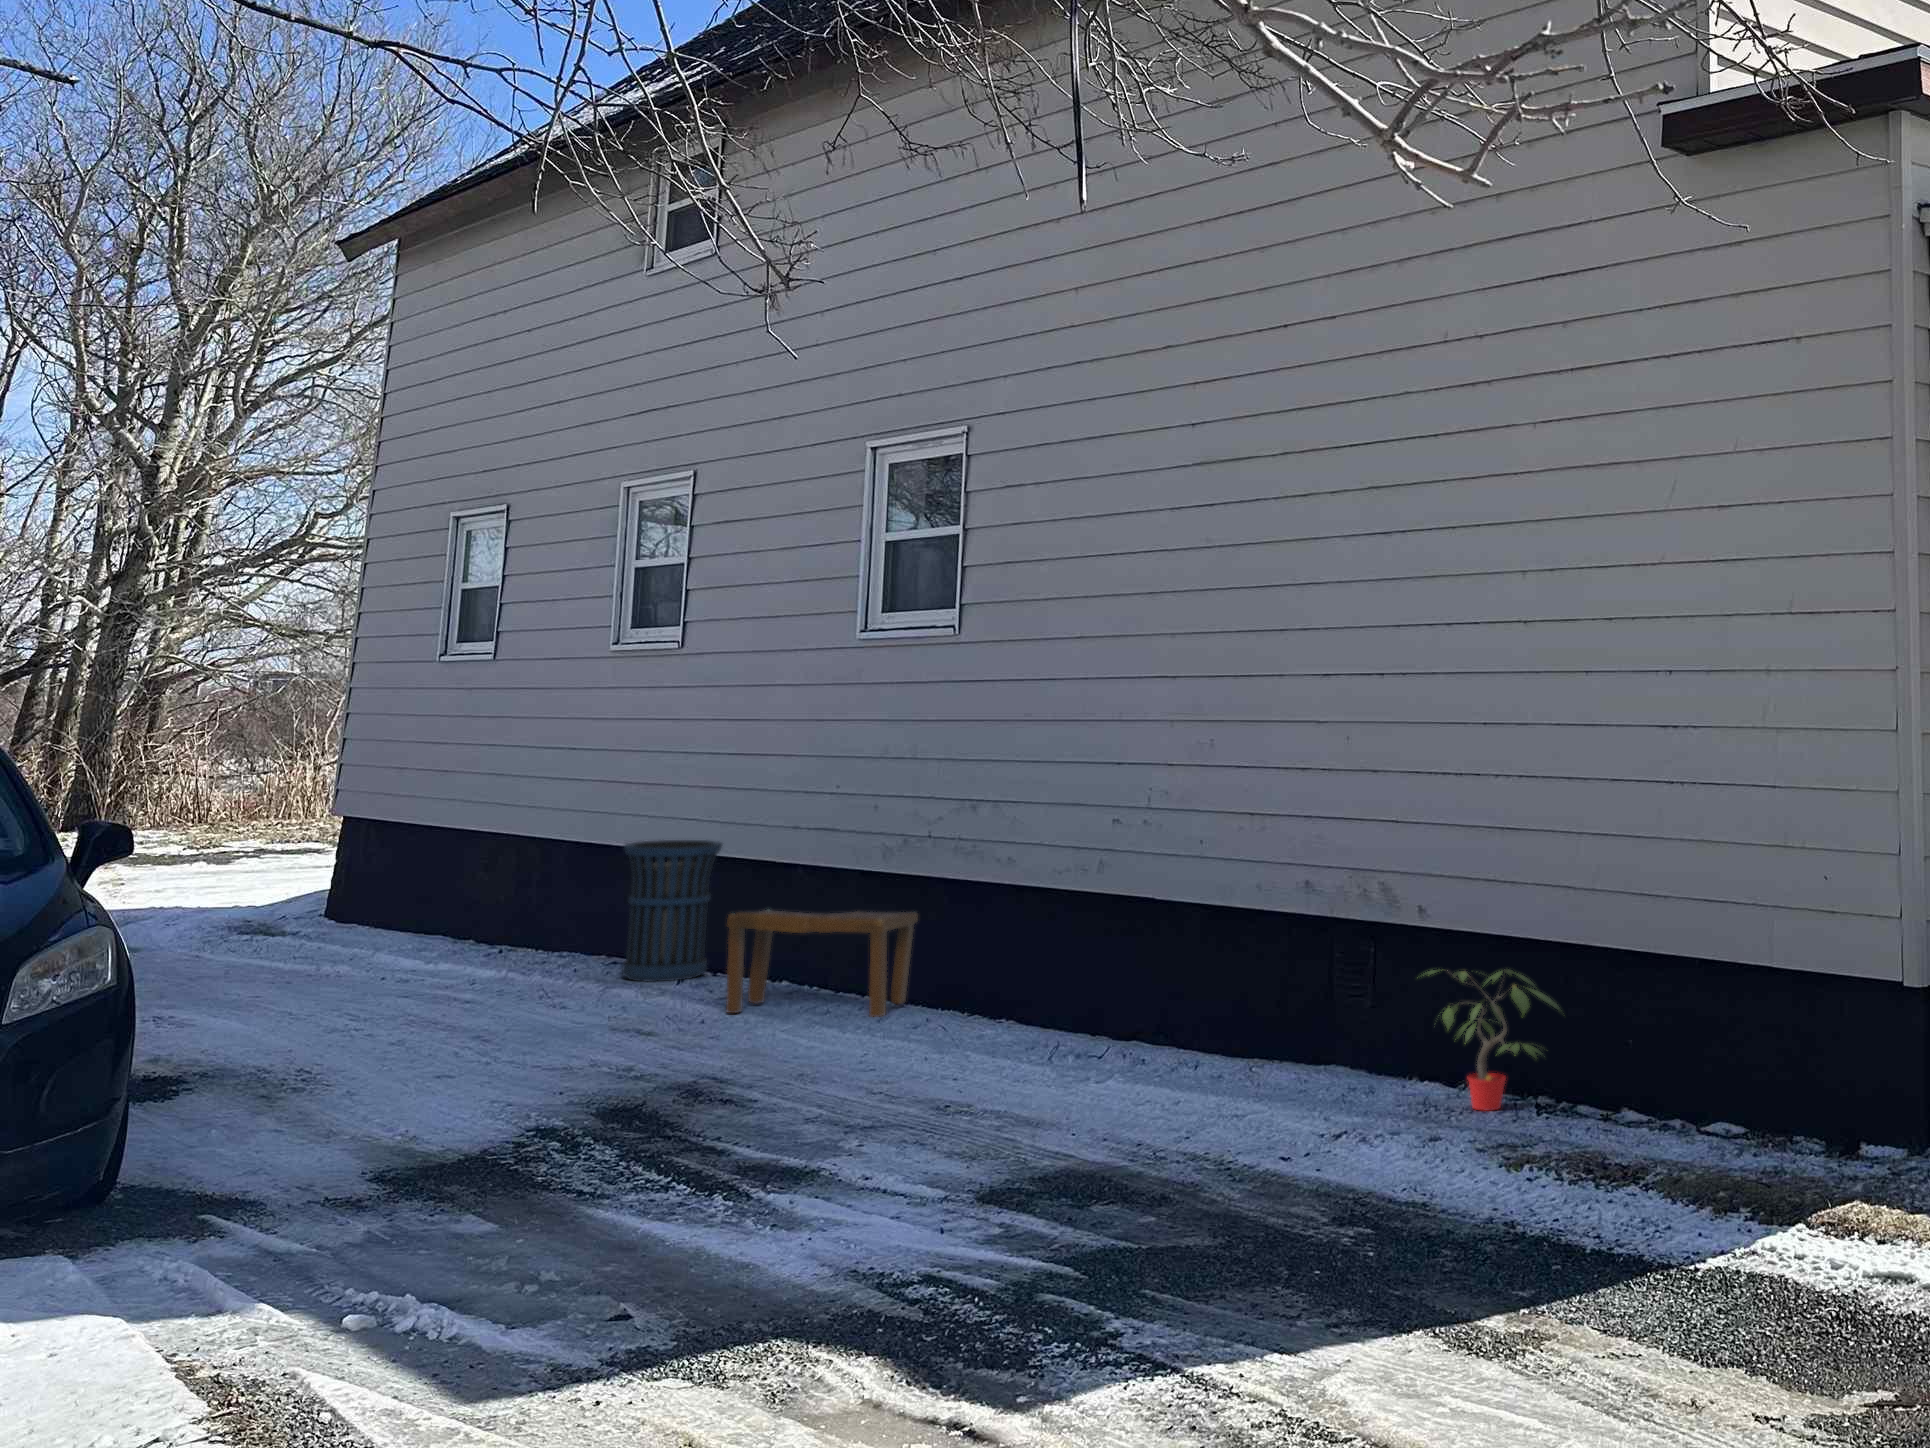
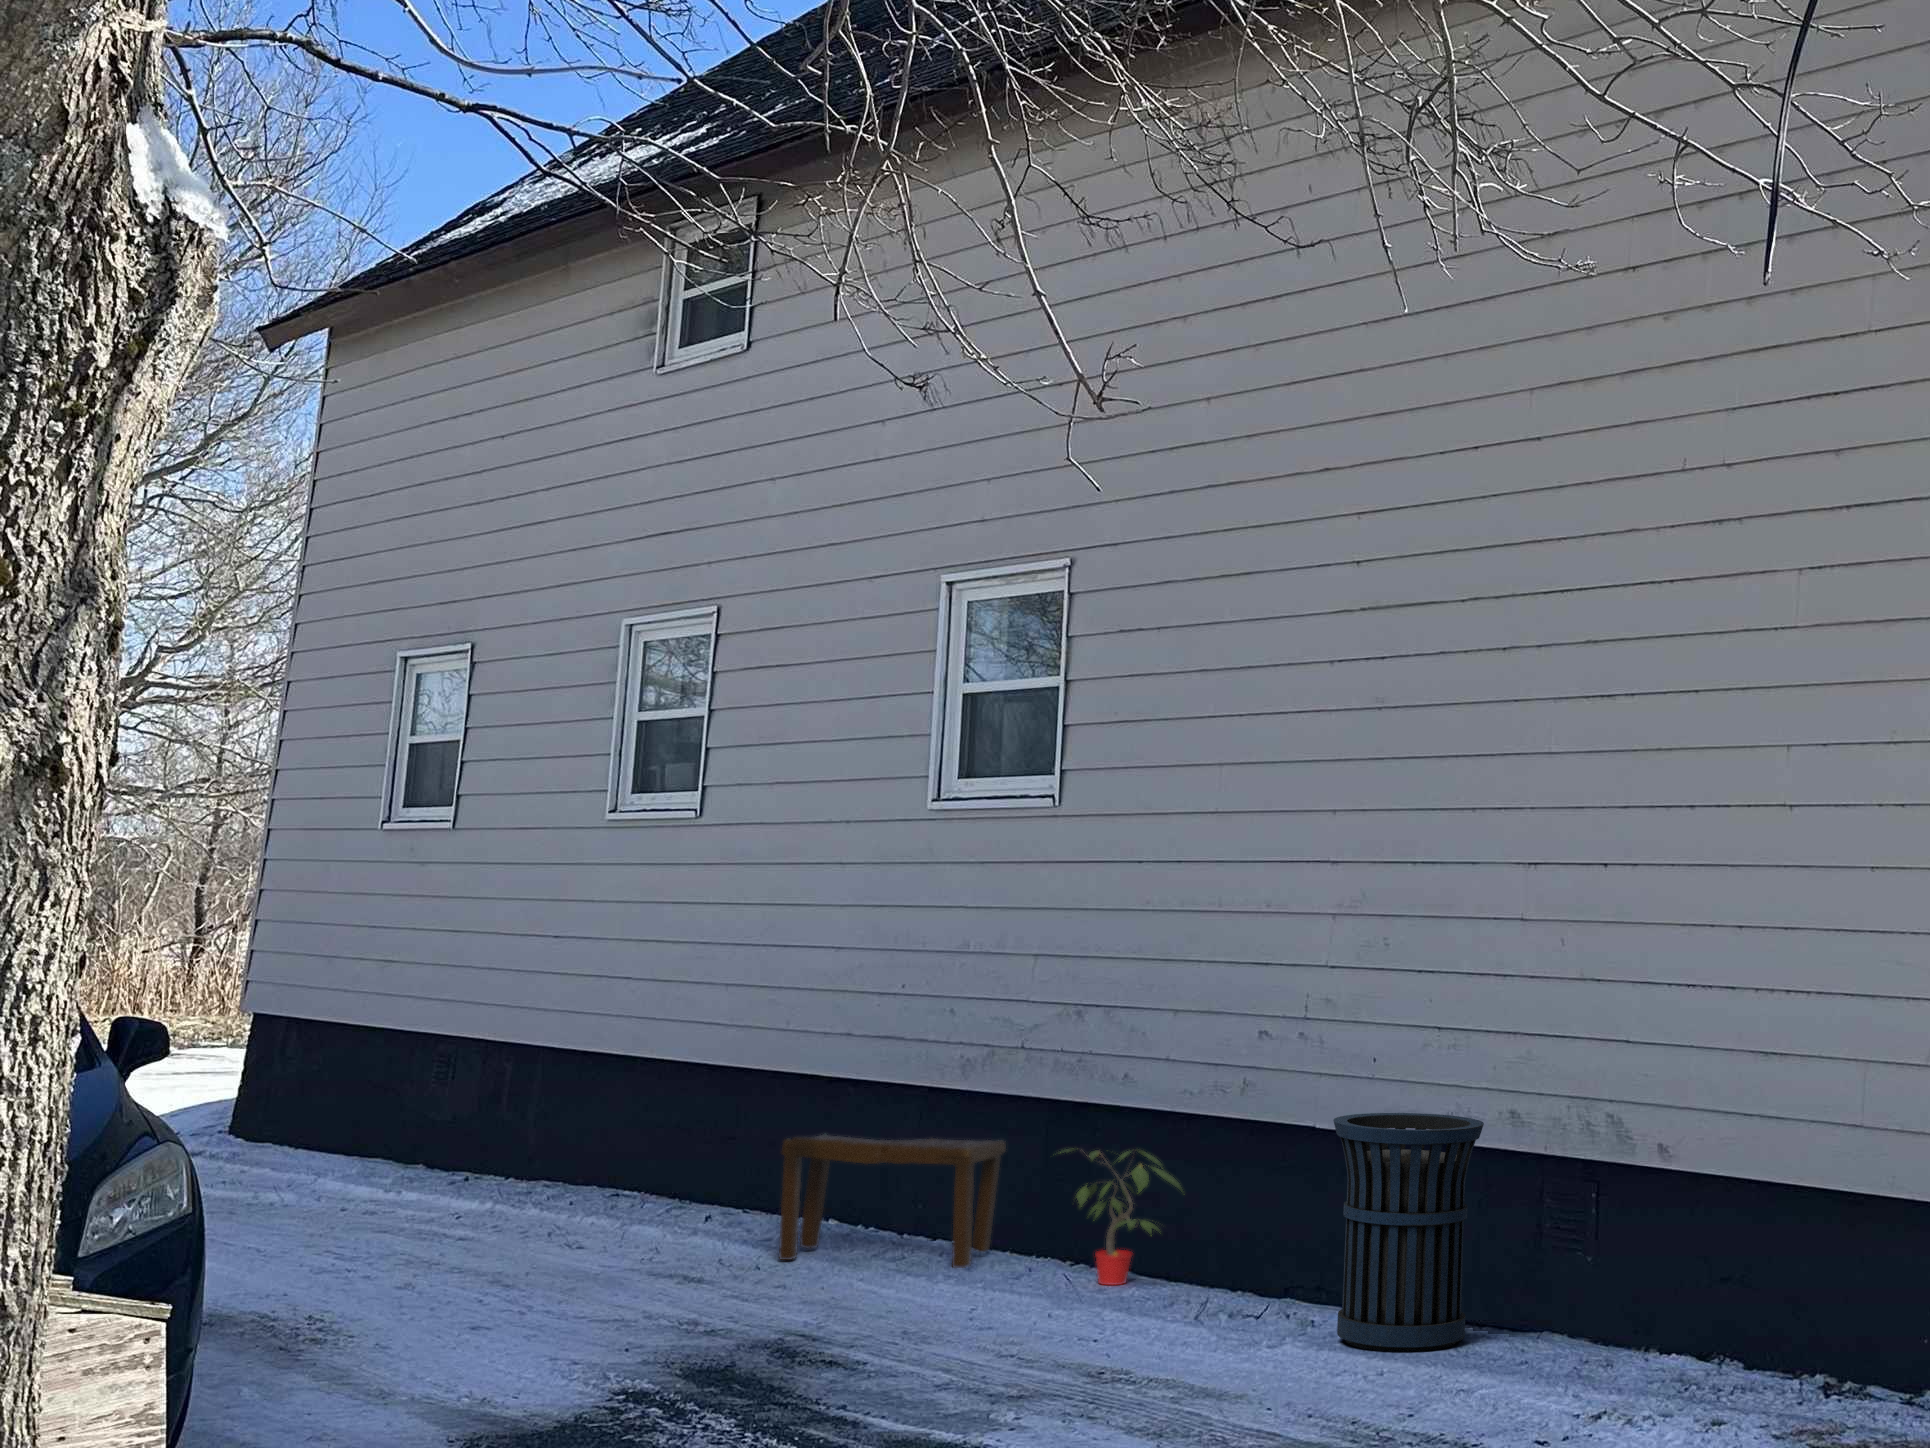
trash can: present [622,840,722,981] -> present [1333,1113,1484,1352]
potted plant: present [1427,969,1559,1111] -> present [1060,1149,1181,1285]

